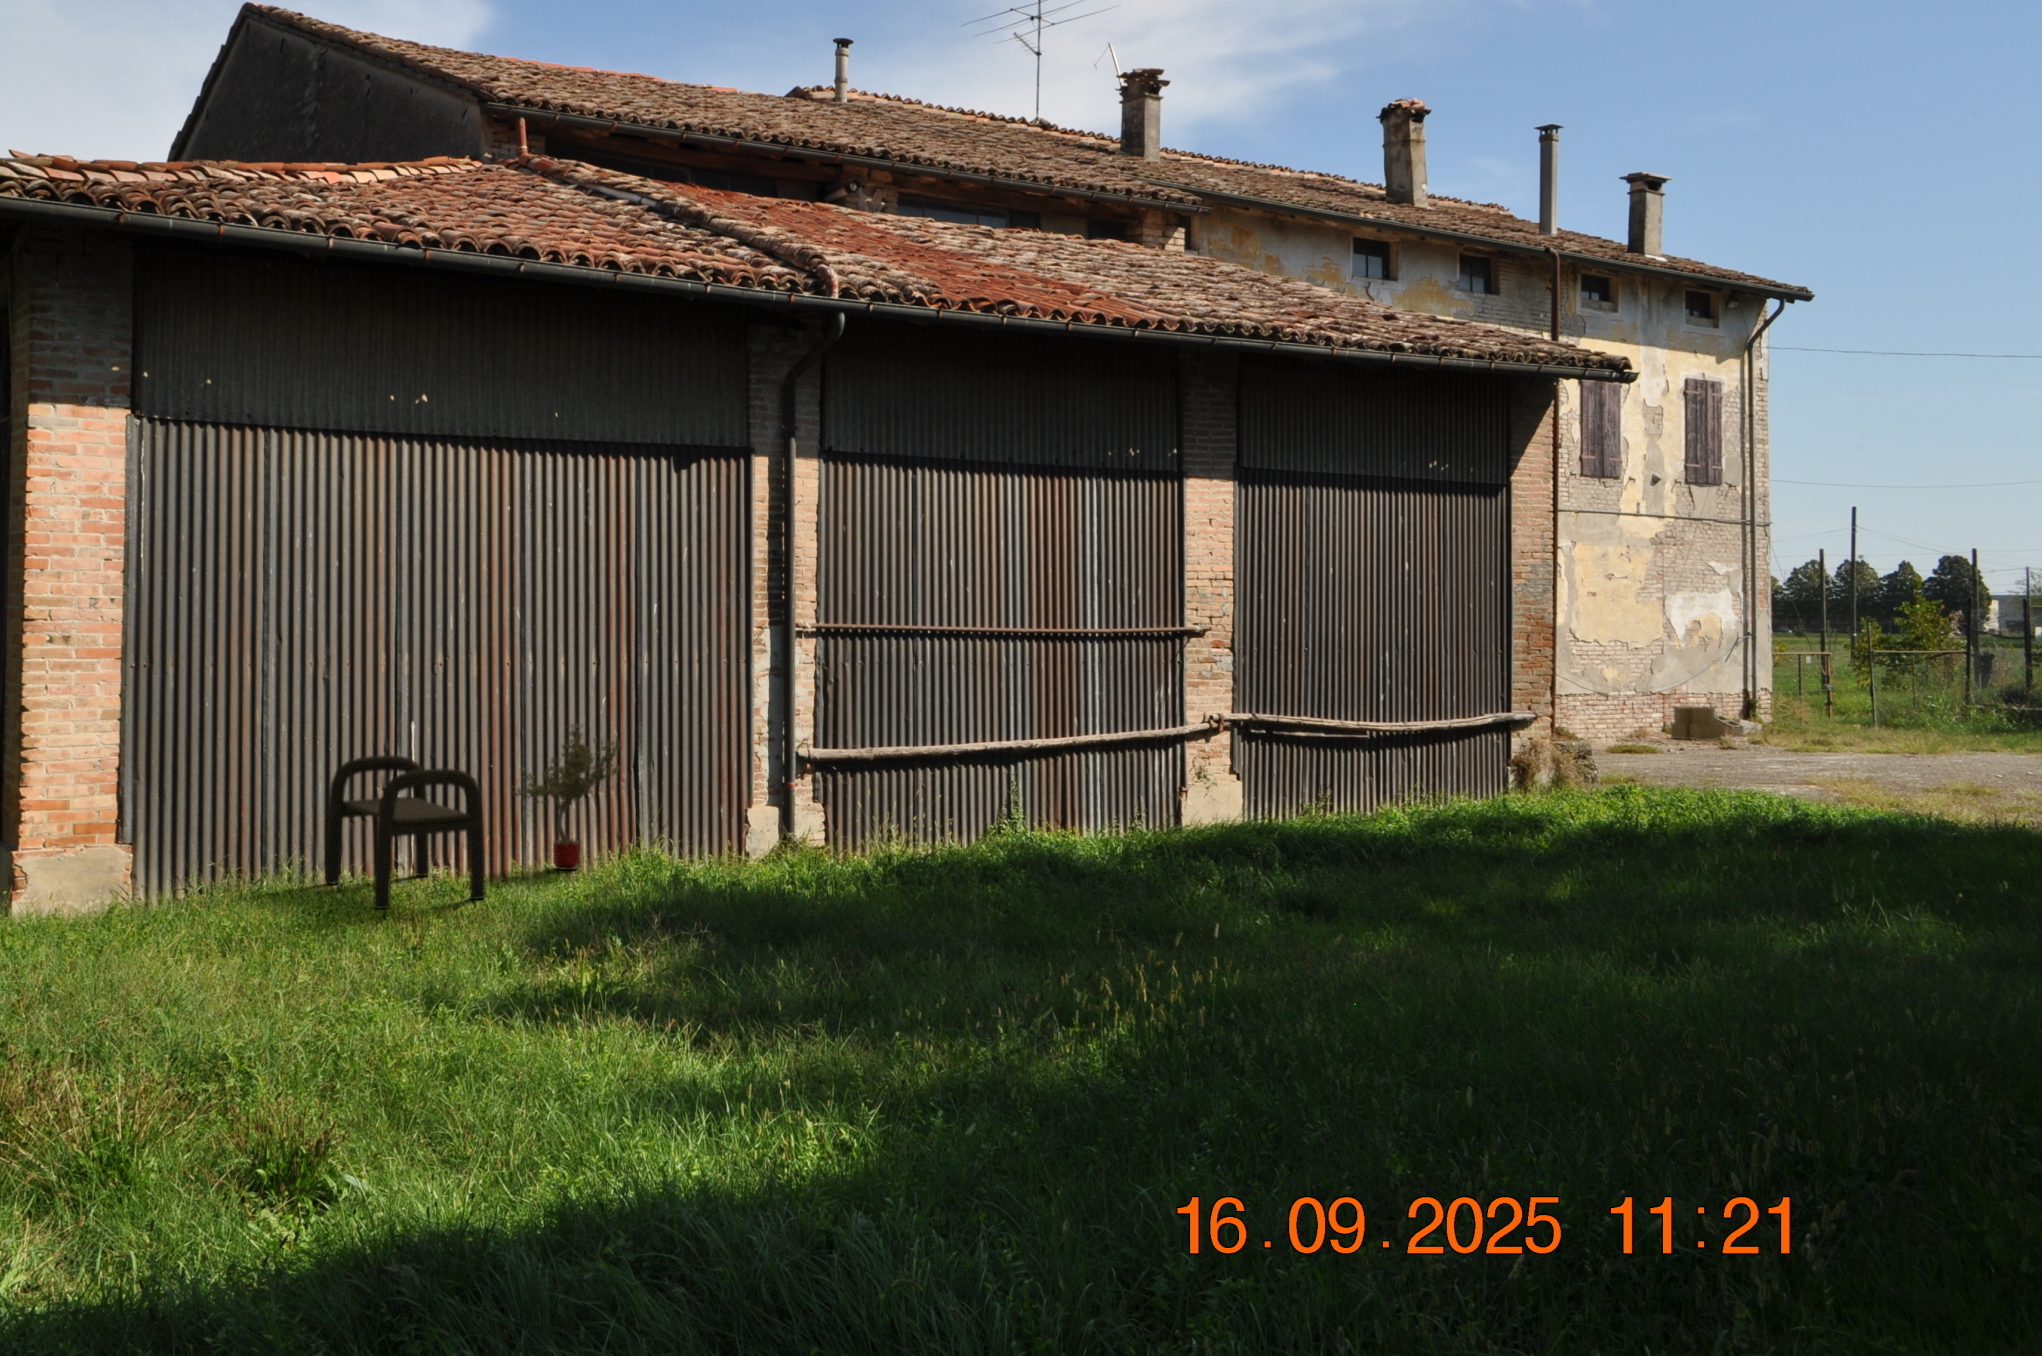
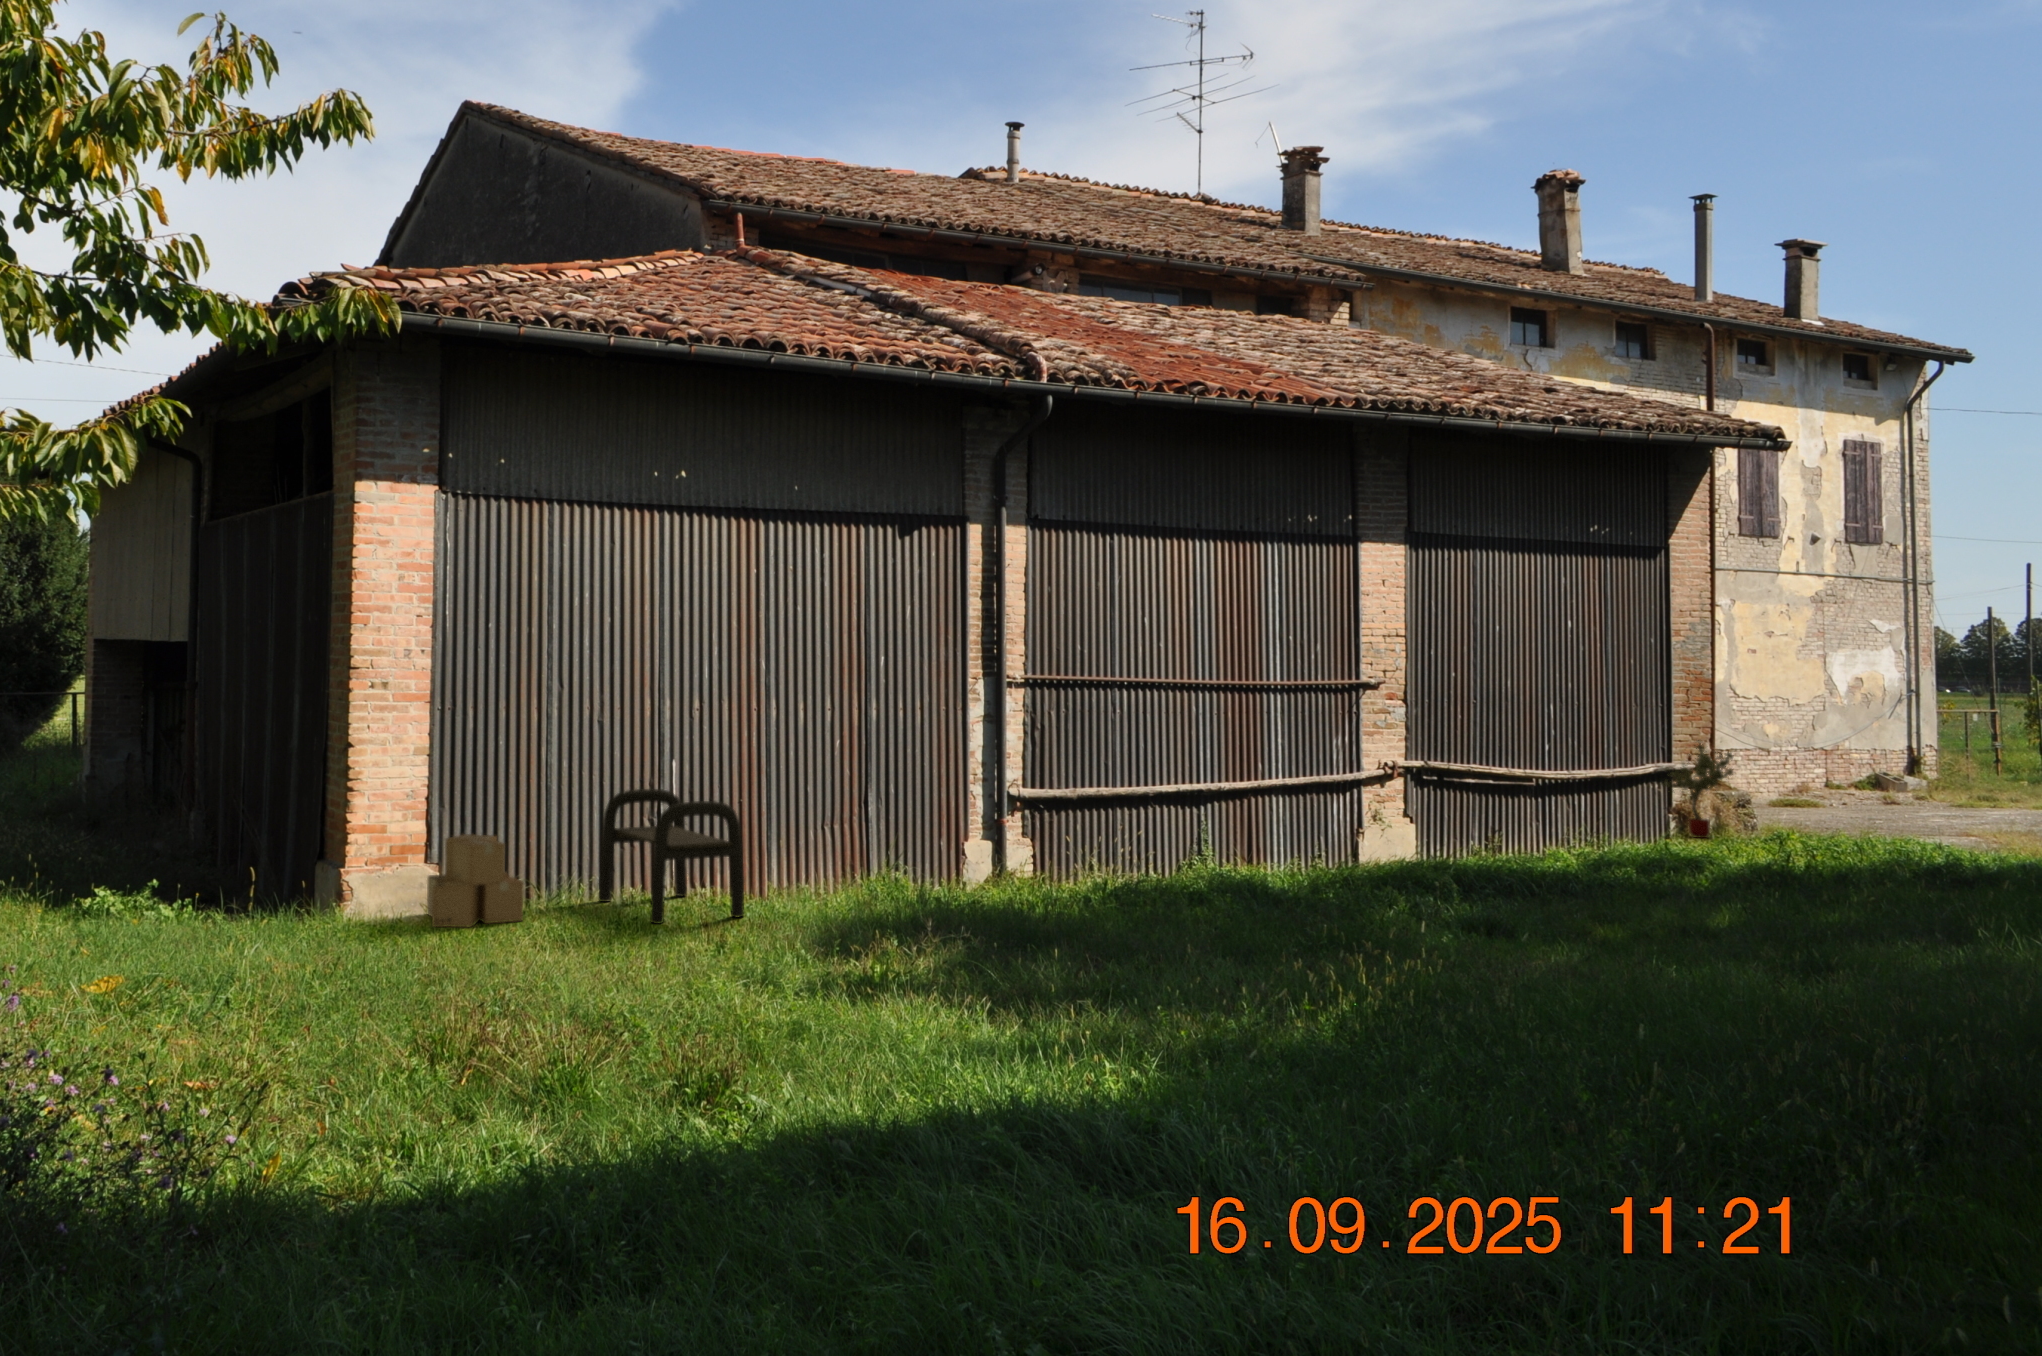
cardboard box: present [1670,706,1721,741] -> present [427,834,524,927]
potted tree: present [512,724,621,870] -> present [1663,740,1733,838]

